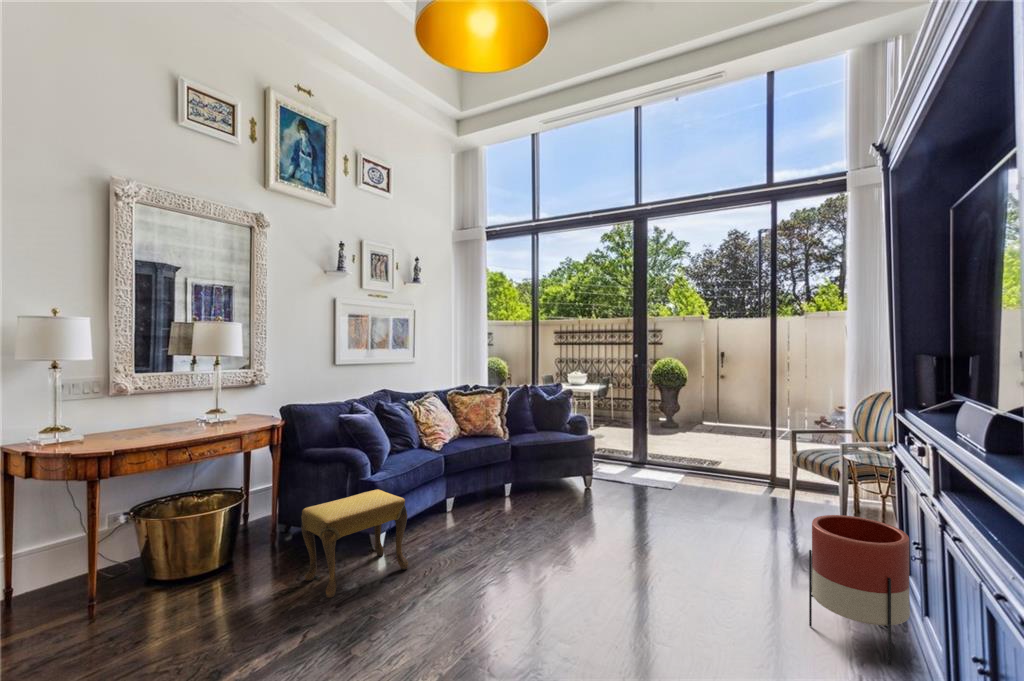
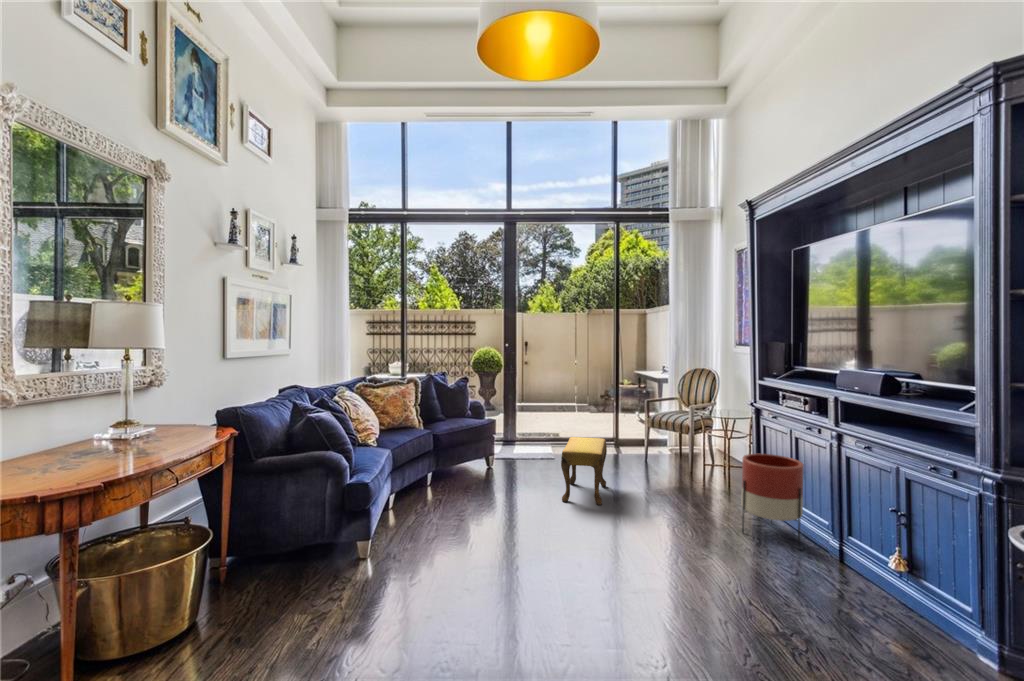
footstool: present [301,489,408,598] -> present [561,437,607,505]

